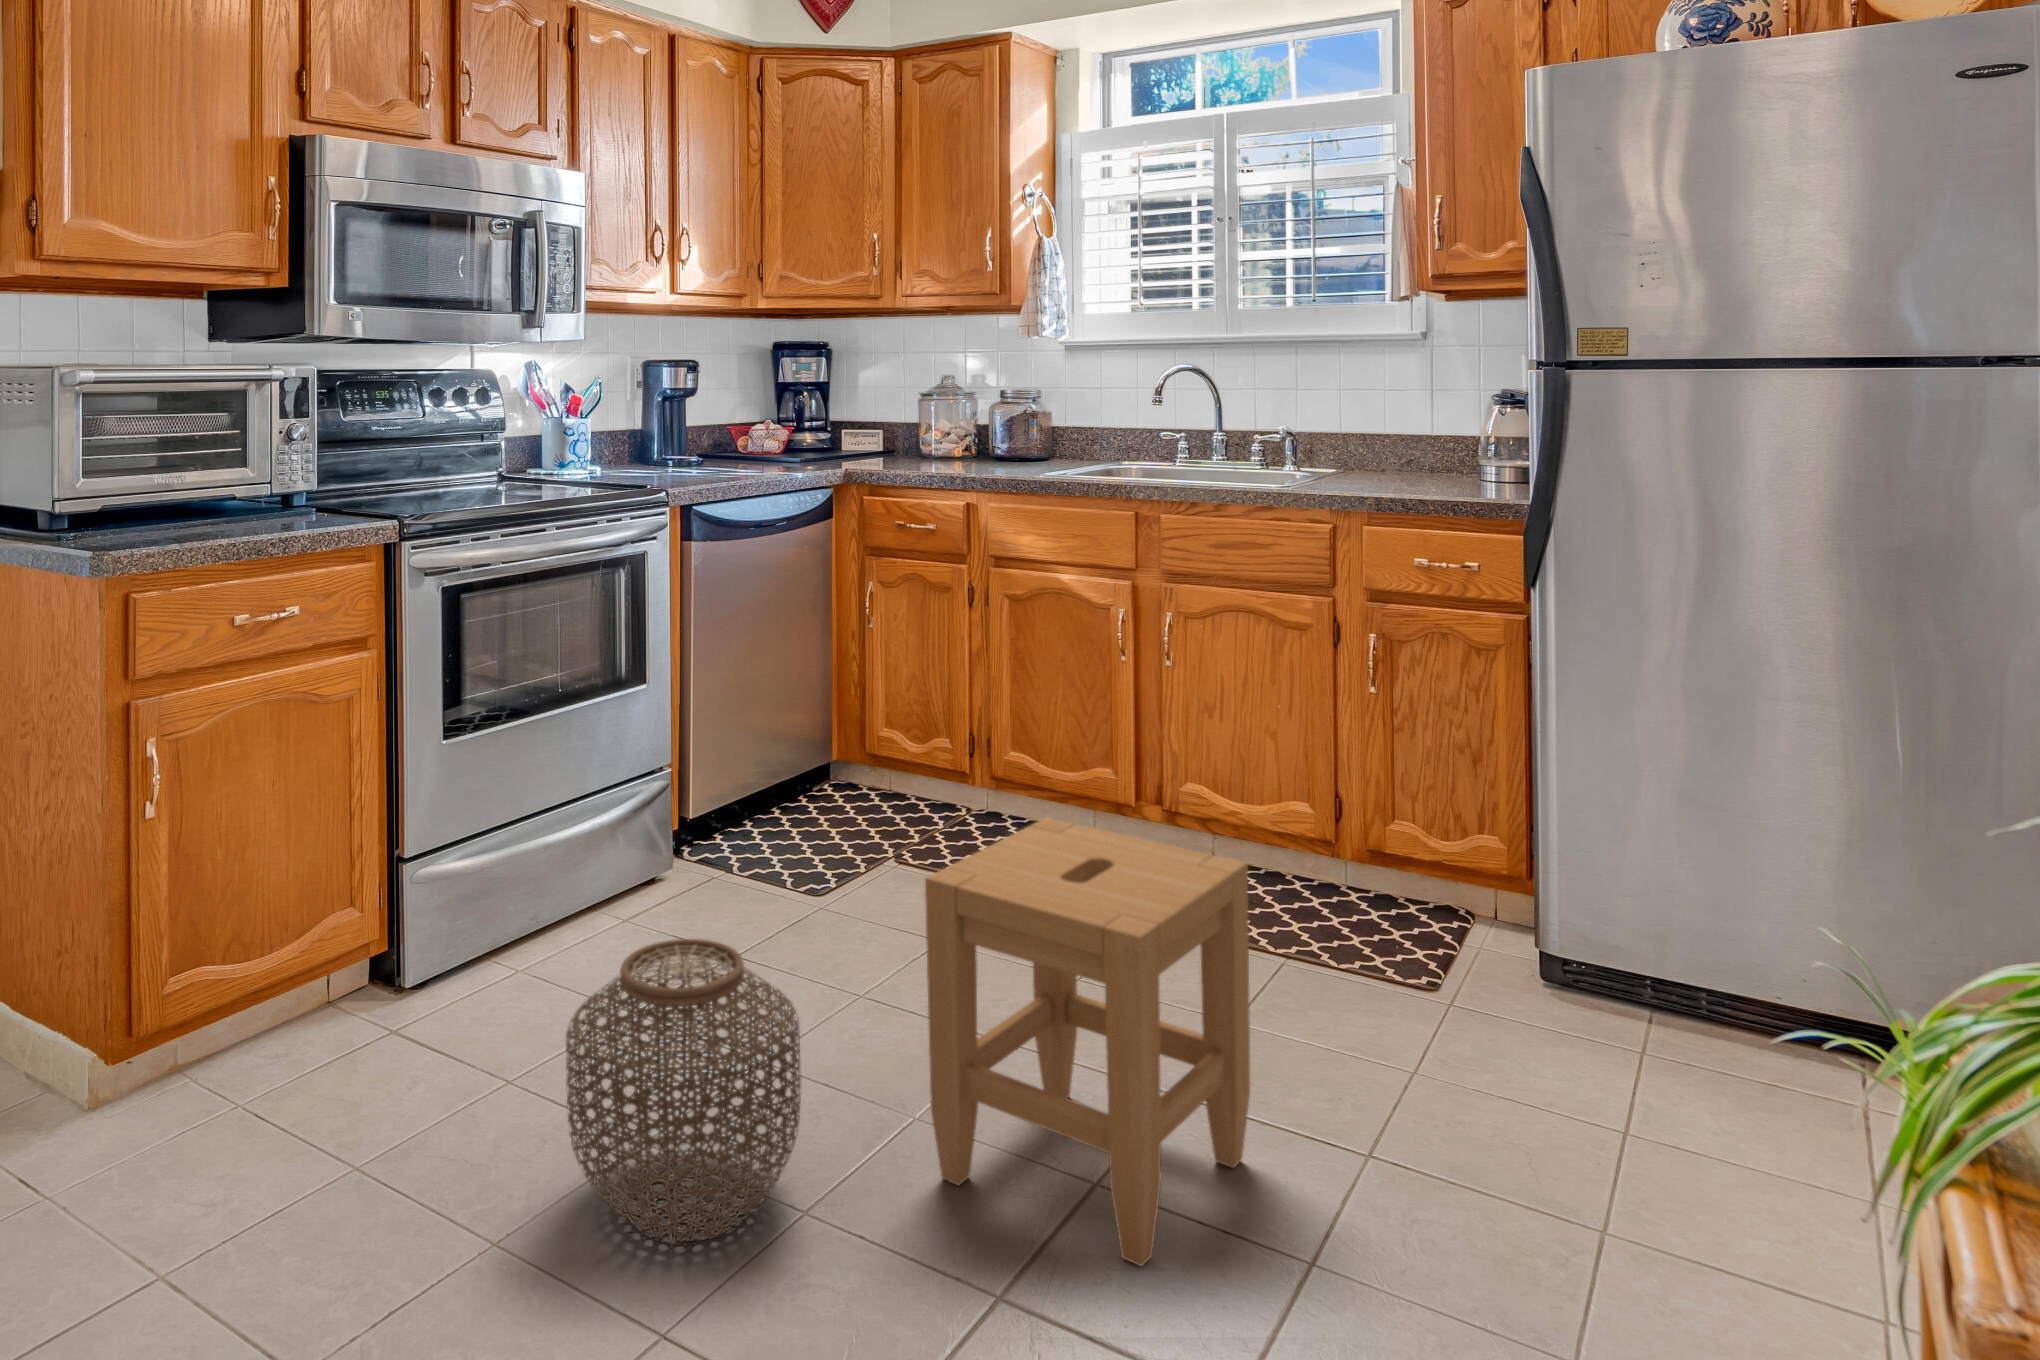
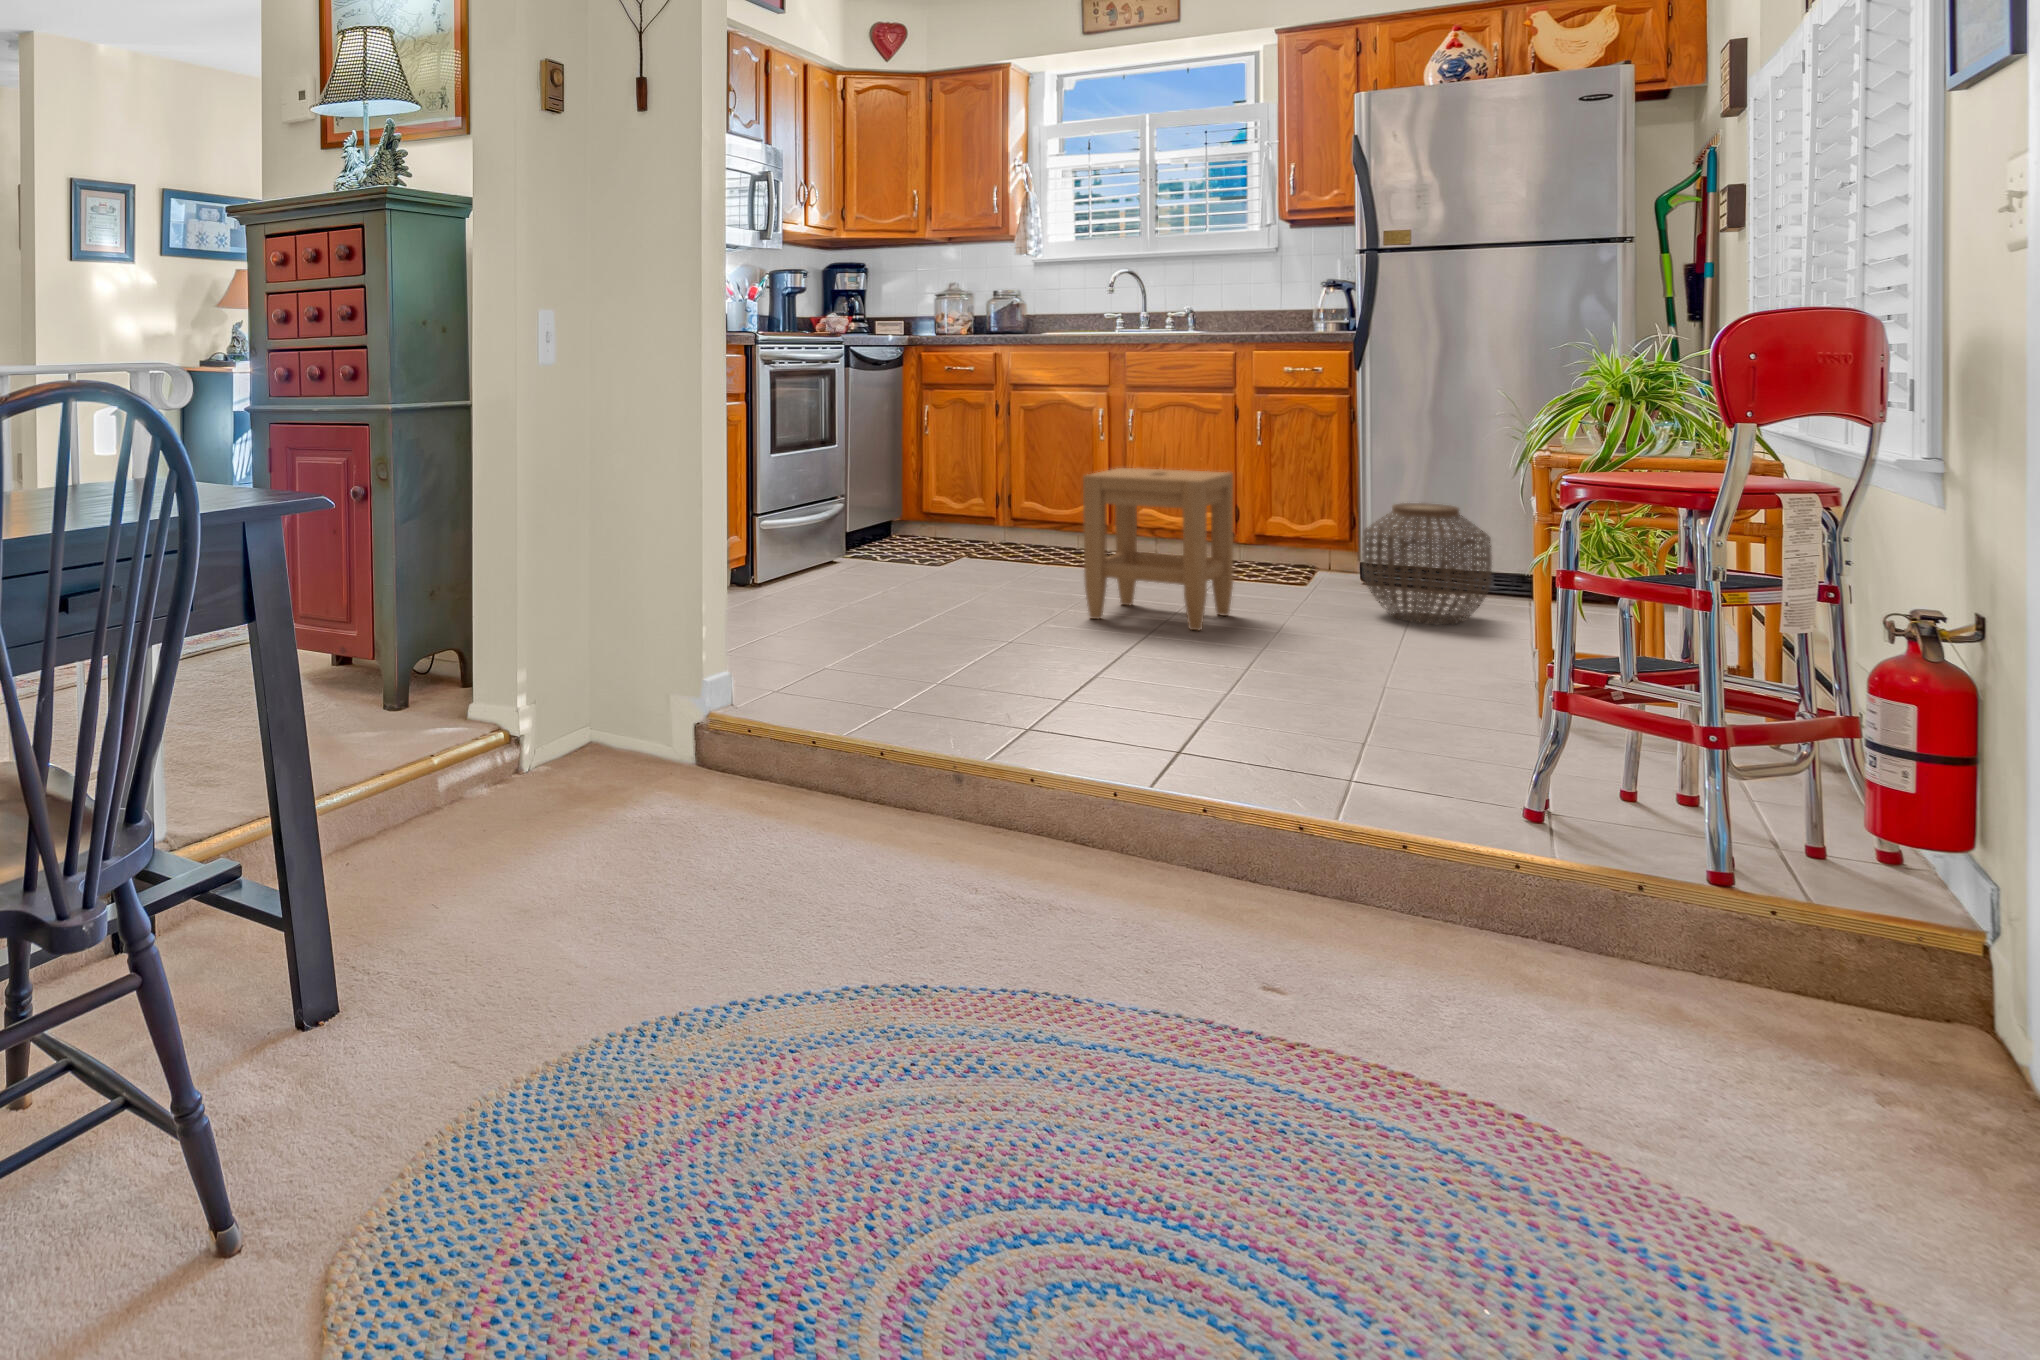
woven basket: present [566,939,801,1241] -> present [1362,503,1492,625]

